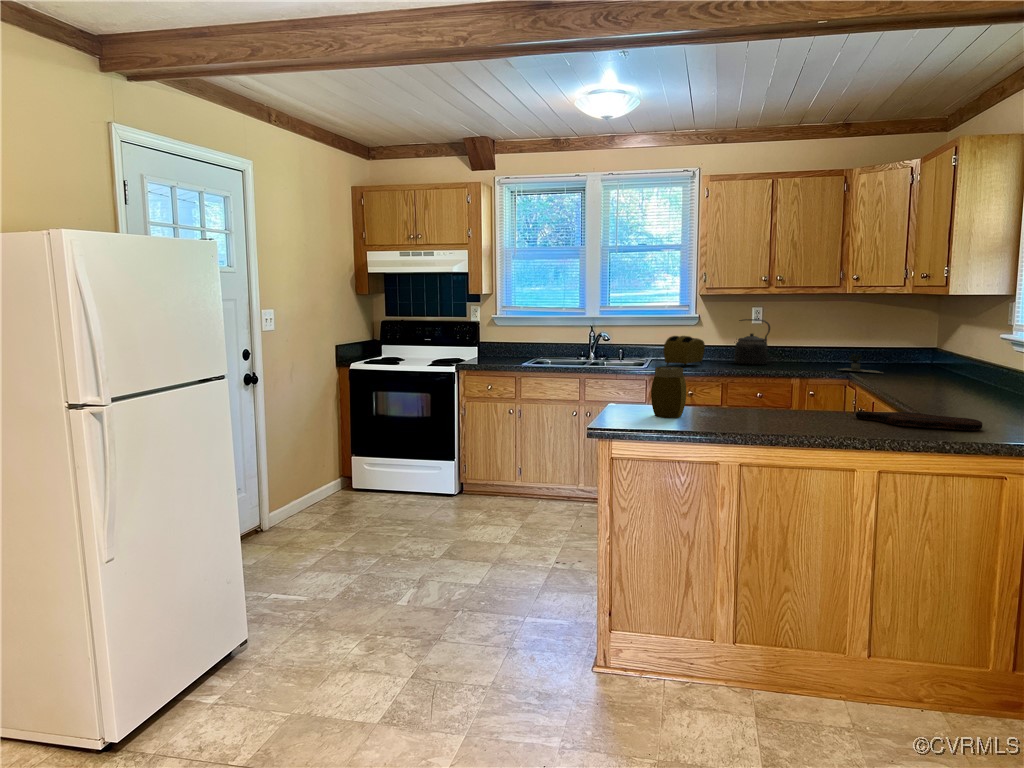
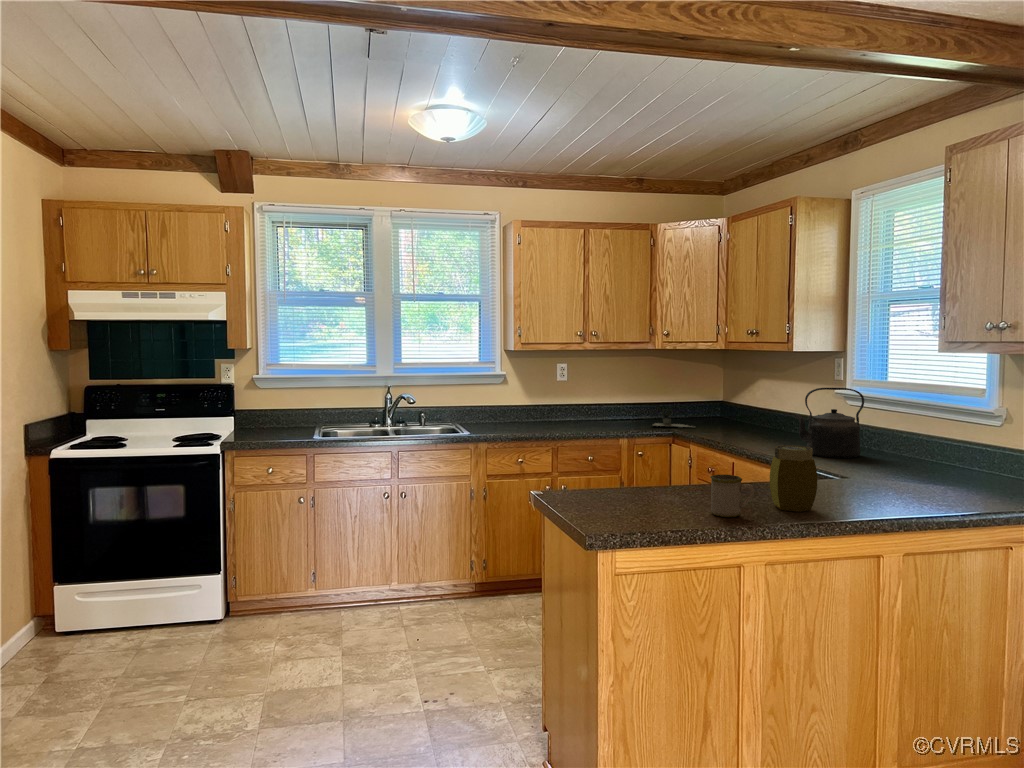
kettle: present [734,319,770,365] -> present [795,388,864,458]
toaster: present [664,336,705,366] -> none [481,396,520,432]
jar: present [651,367,686,418] -> present [770,445,817,512]
mug: none [715,388,746,420] -> present [710,474,754,517]
cutting board: present [856,411,982,431] -> none [832,485,973,504]

